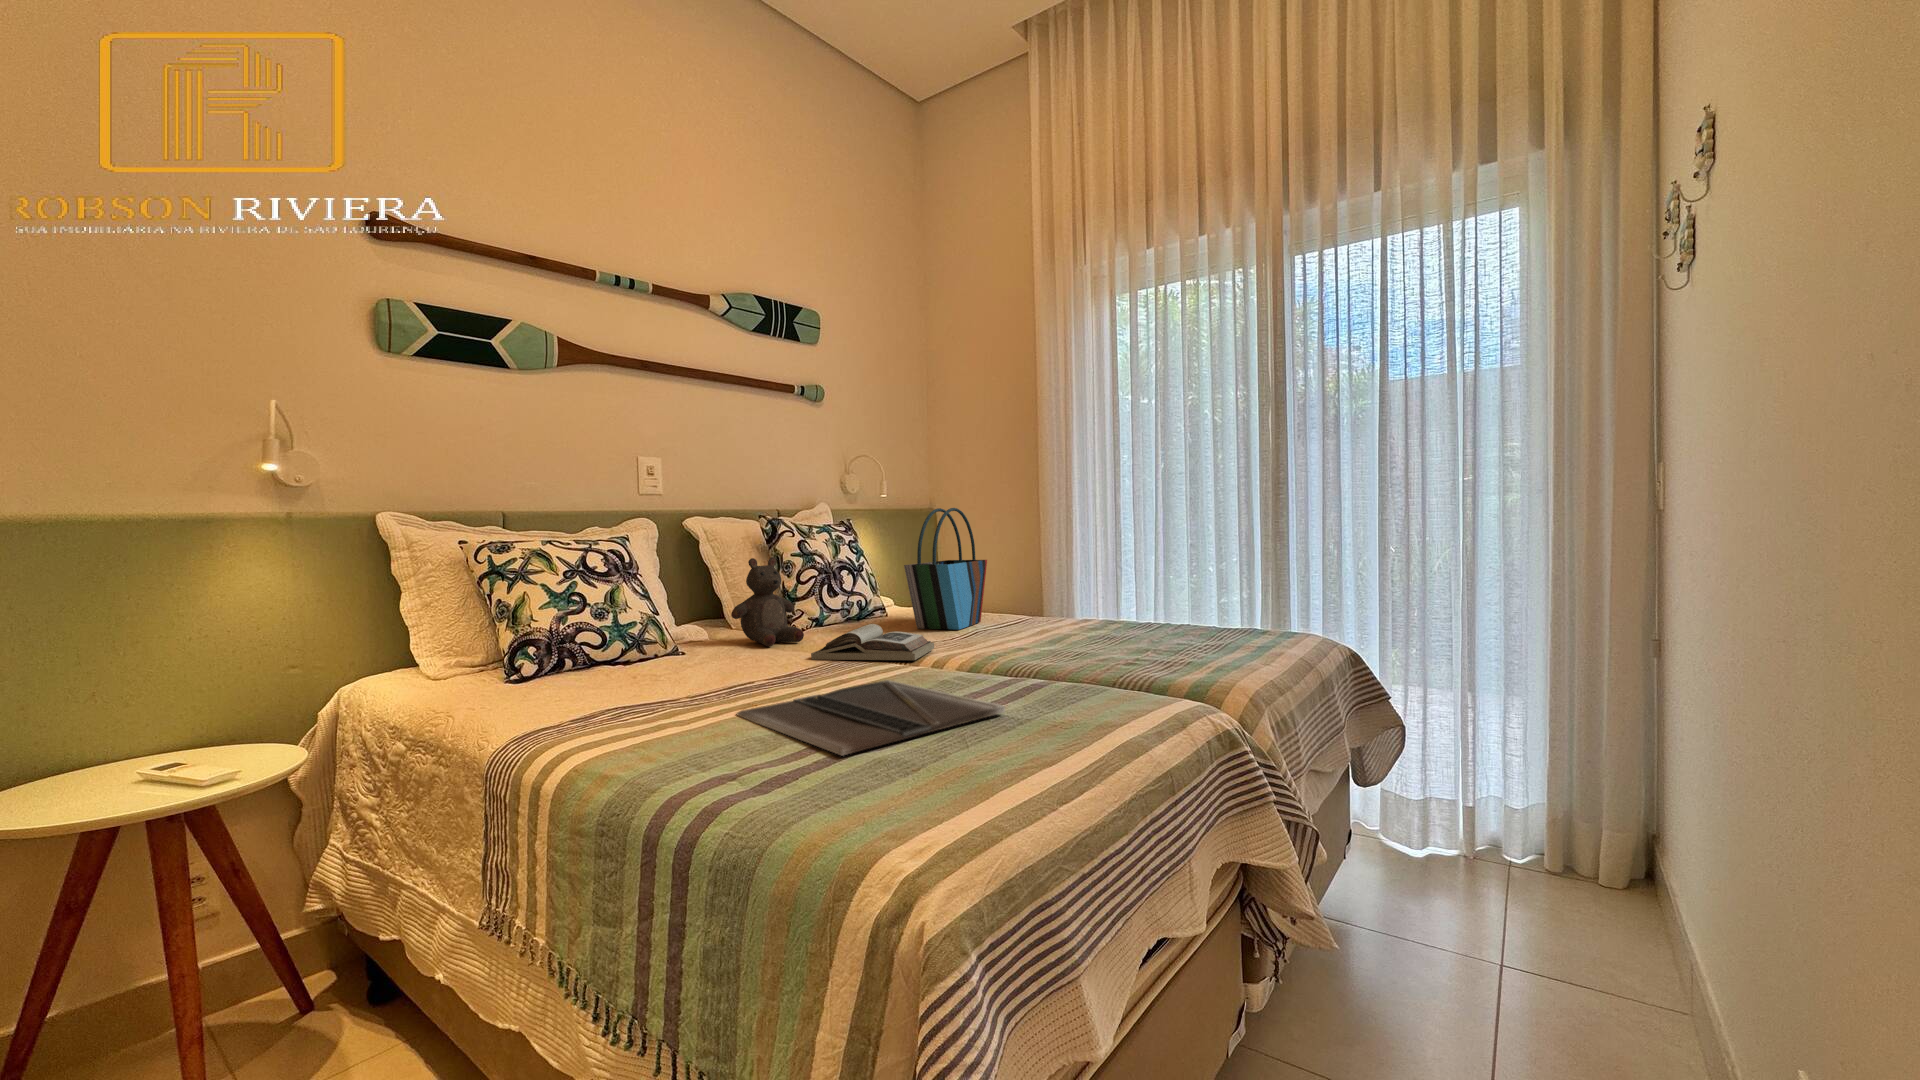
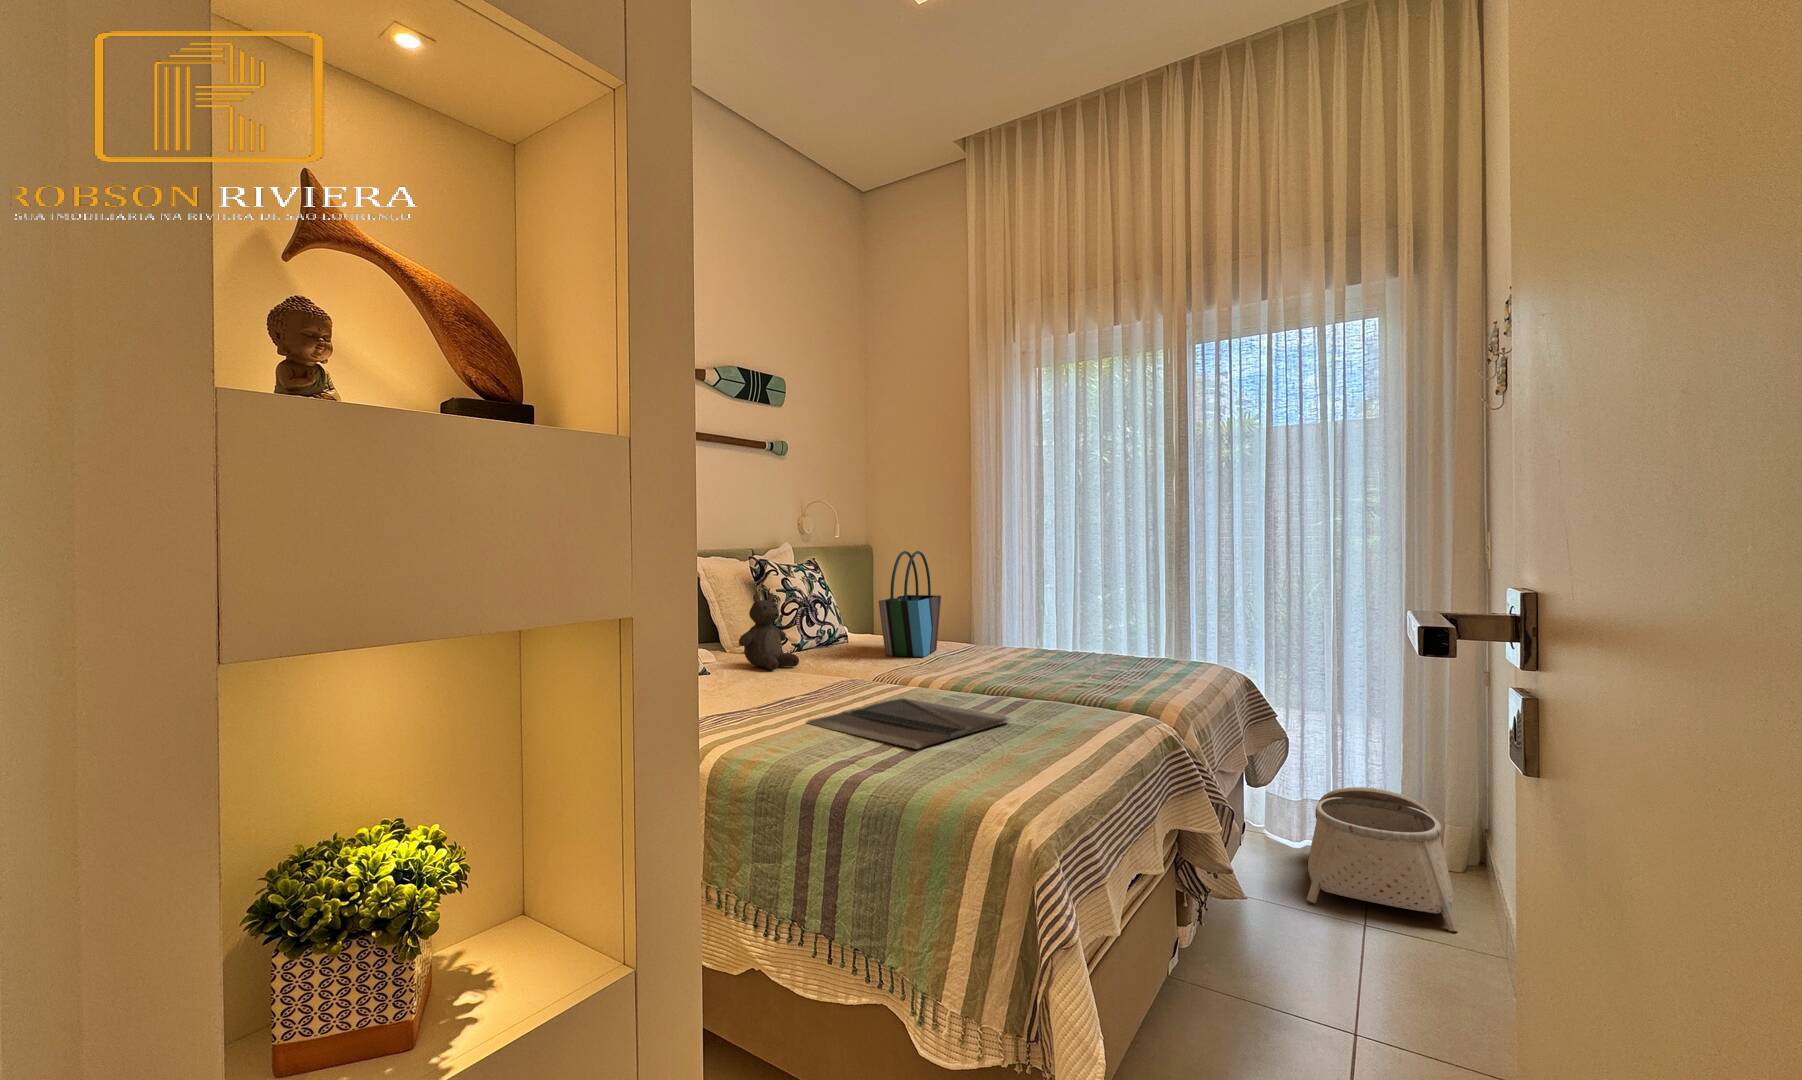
book: present [811,624,934,660] -> none [820,652,917,683]
basket: none [1428,788,1643,988] -> present [1307,787,1458,931]

